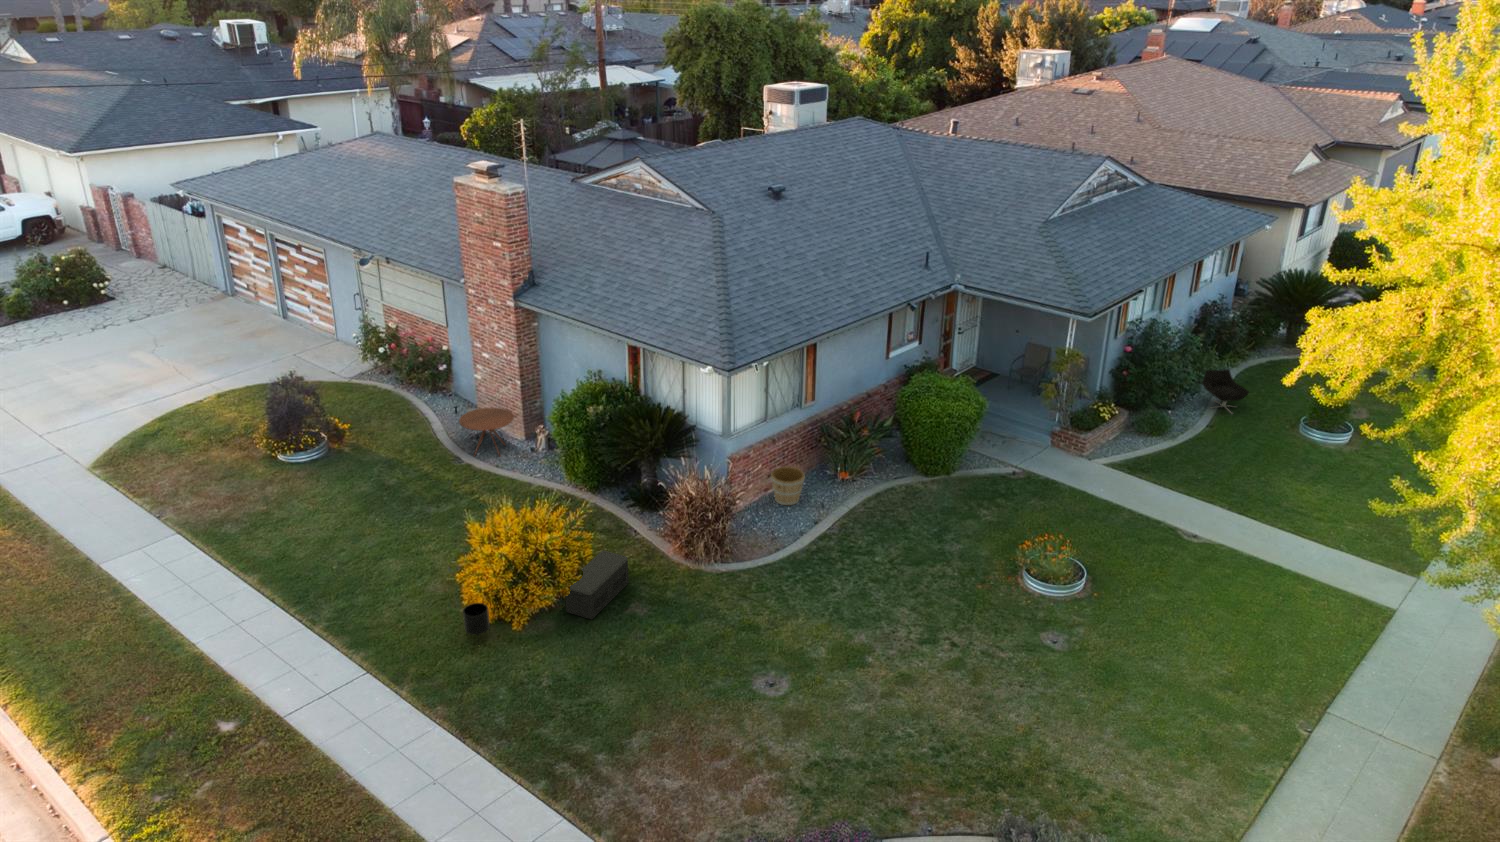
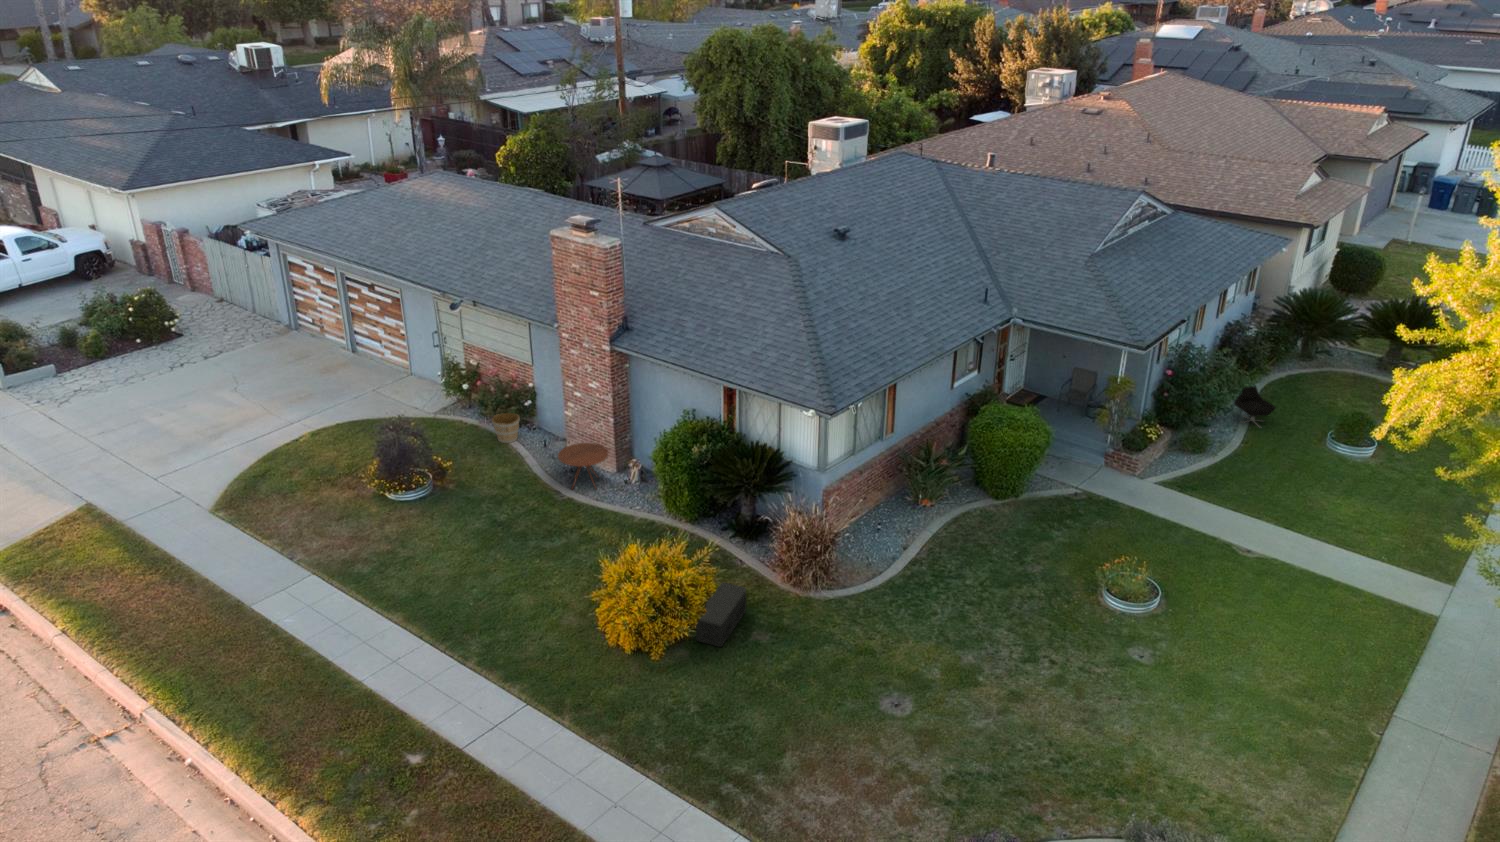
wooden bucket: present [771,466,805,505] -> present [492,413,520,443]
planter: present [463,603,490,635] -> none [610,636,633,676]

